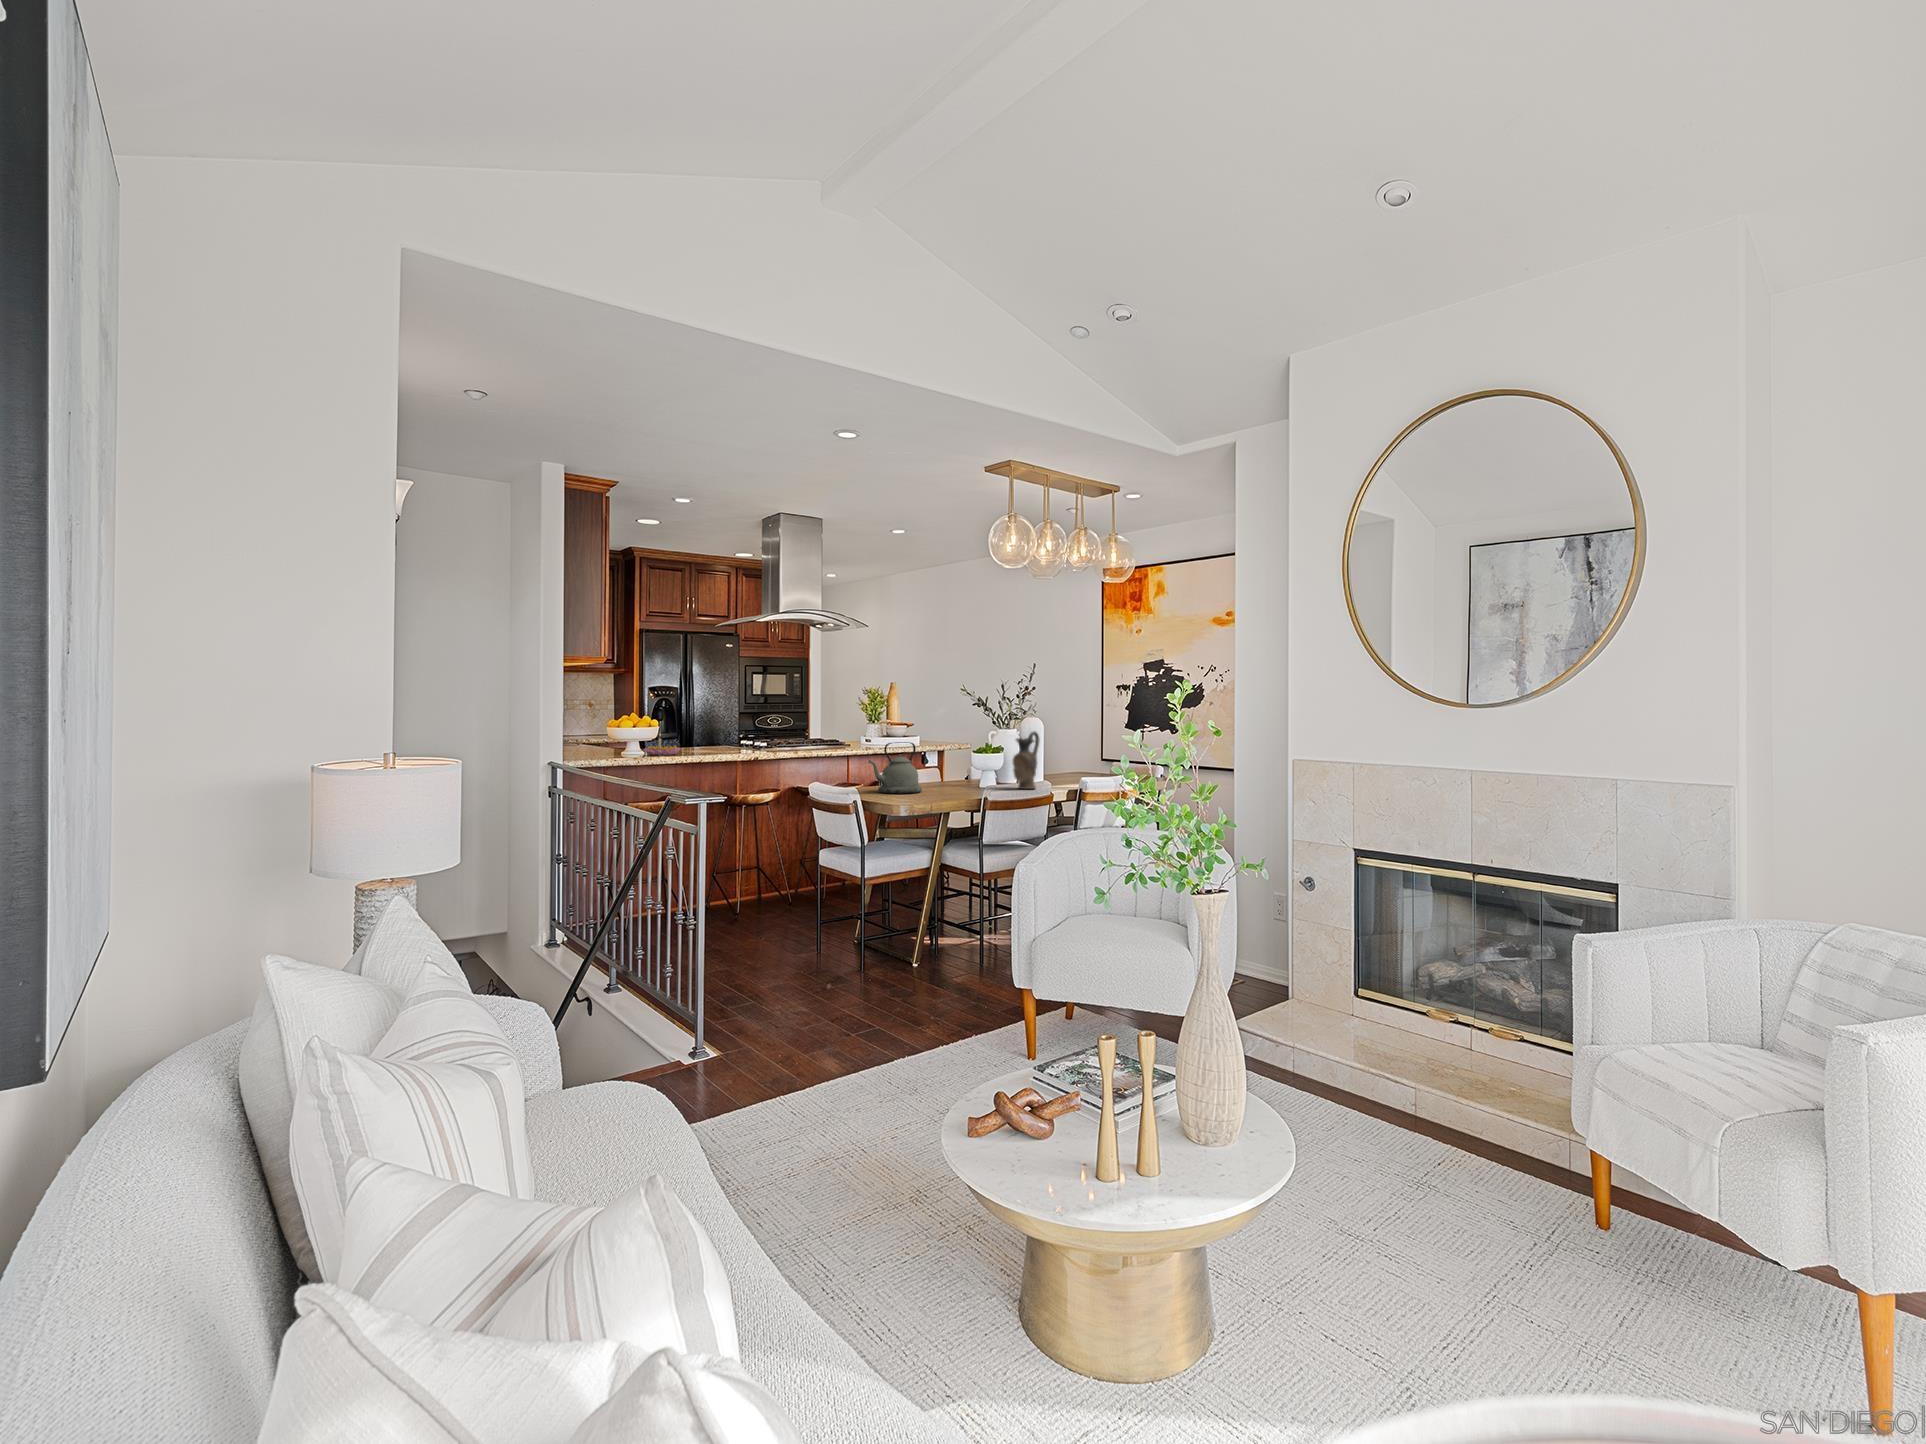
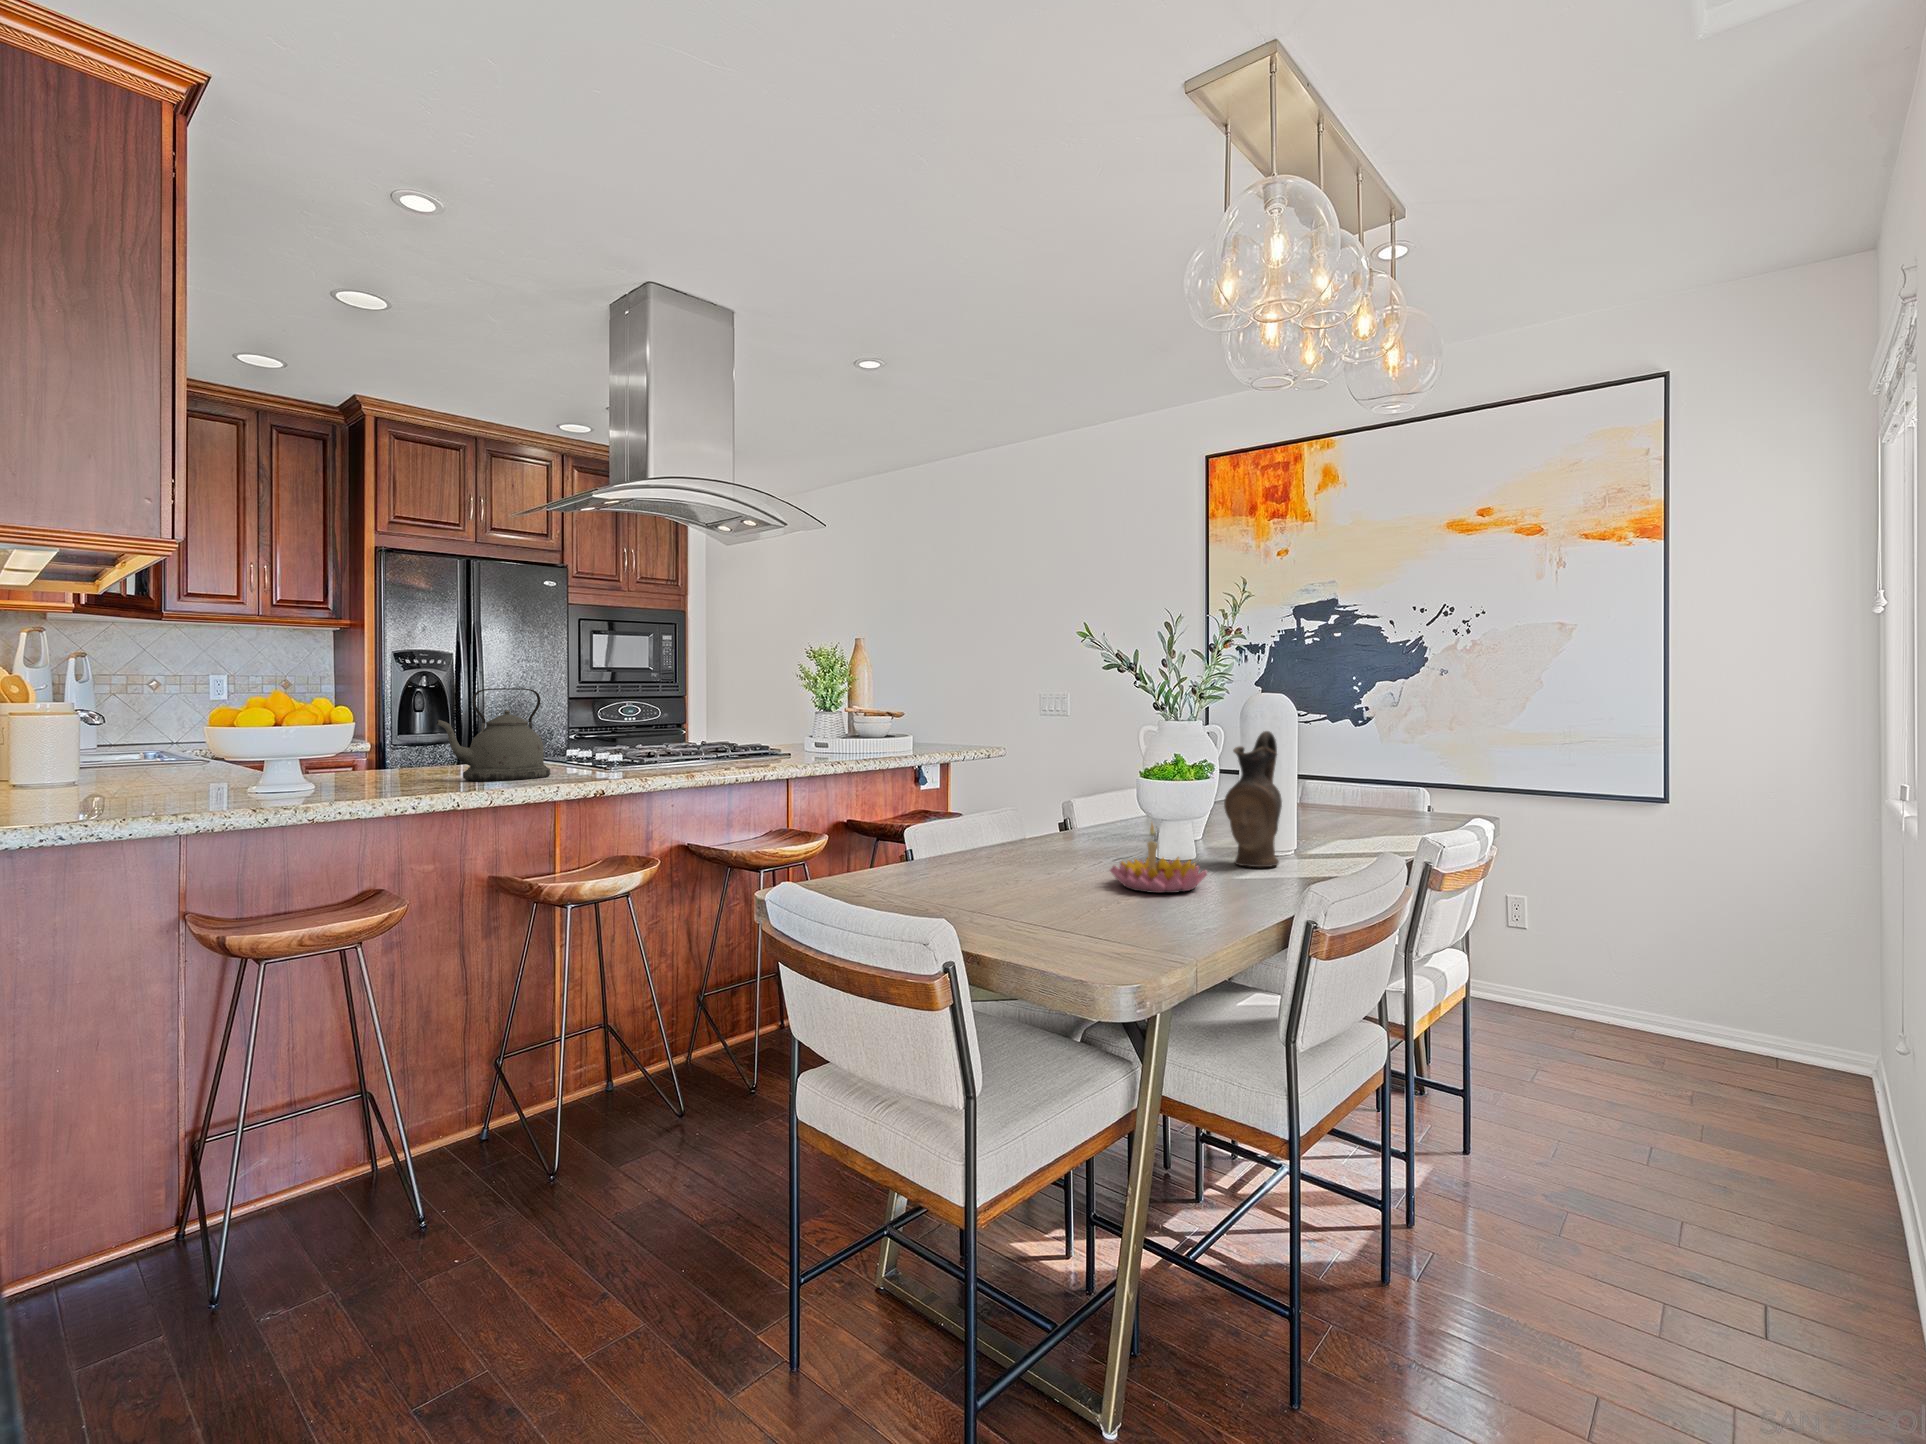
candle holder: present [645,733,680,755] -> present [1110,824,1207,893]
kettle: present [869,742,922,793] -> present [436,688,551,781]

